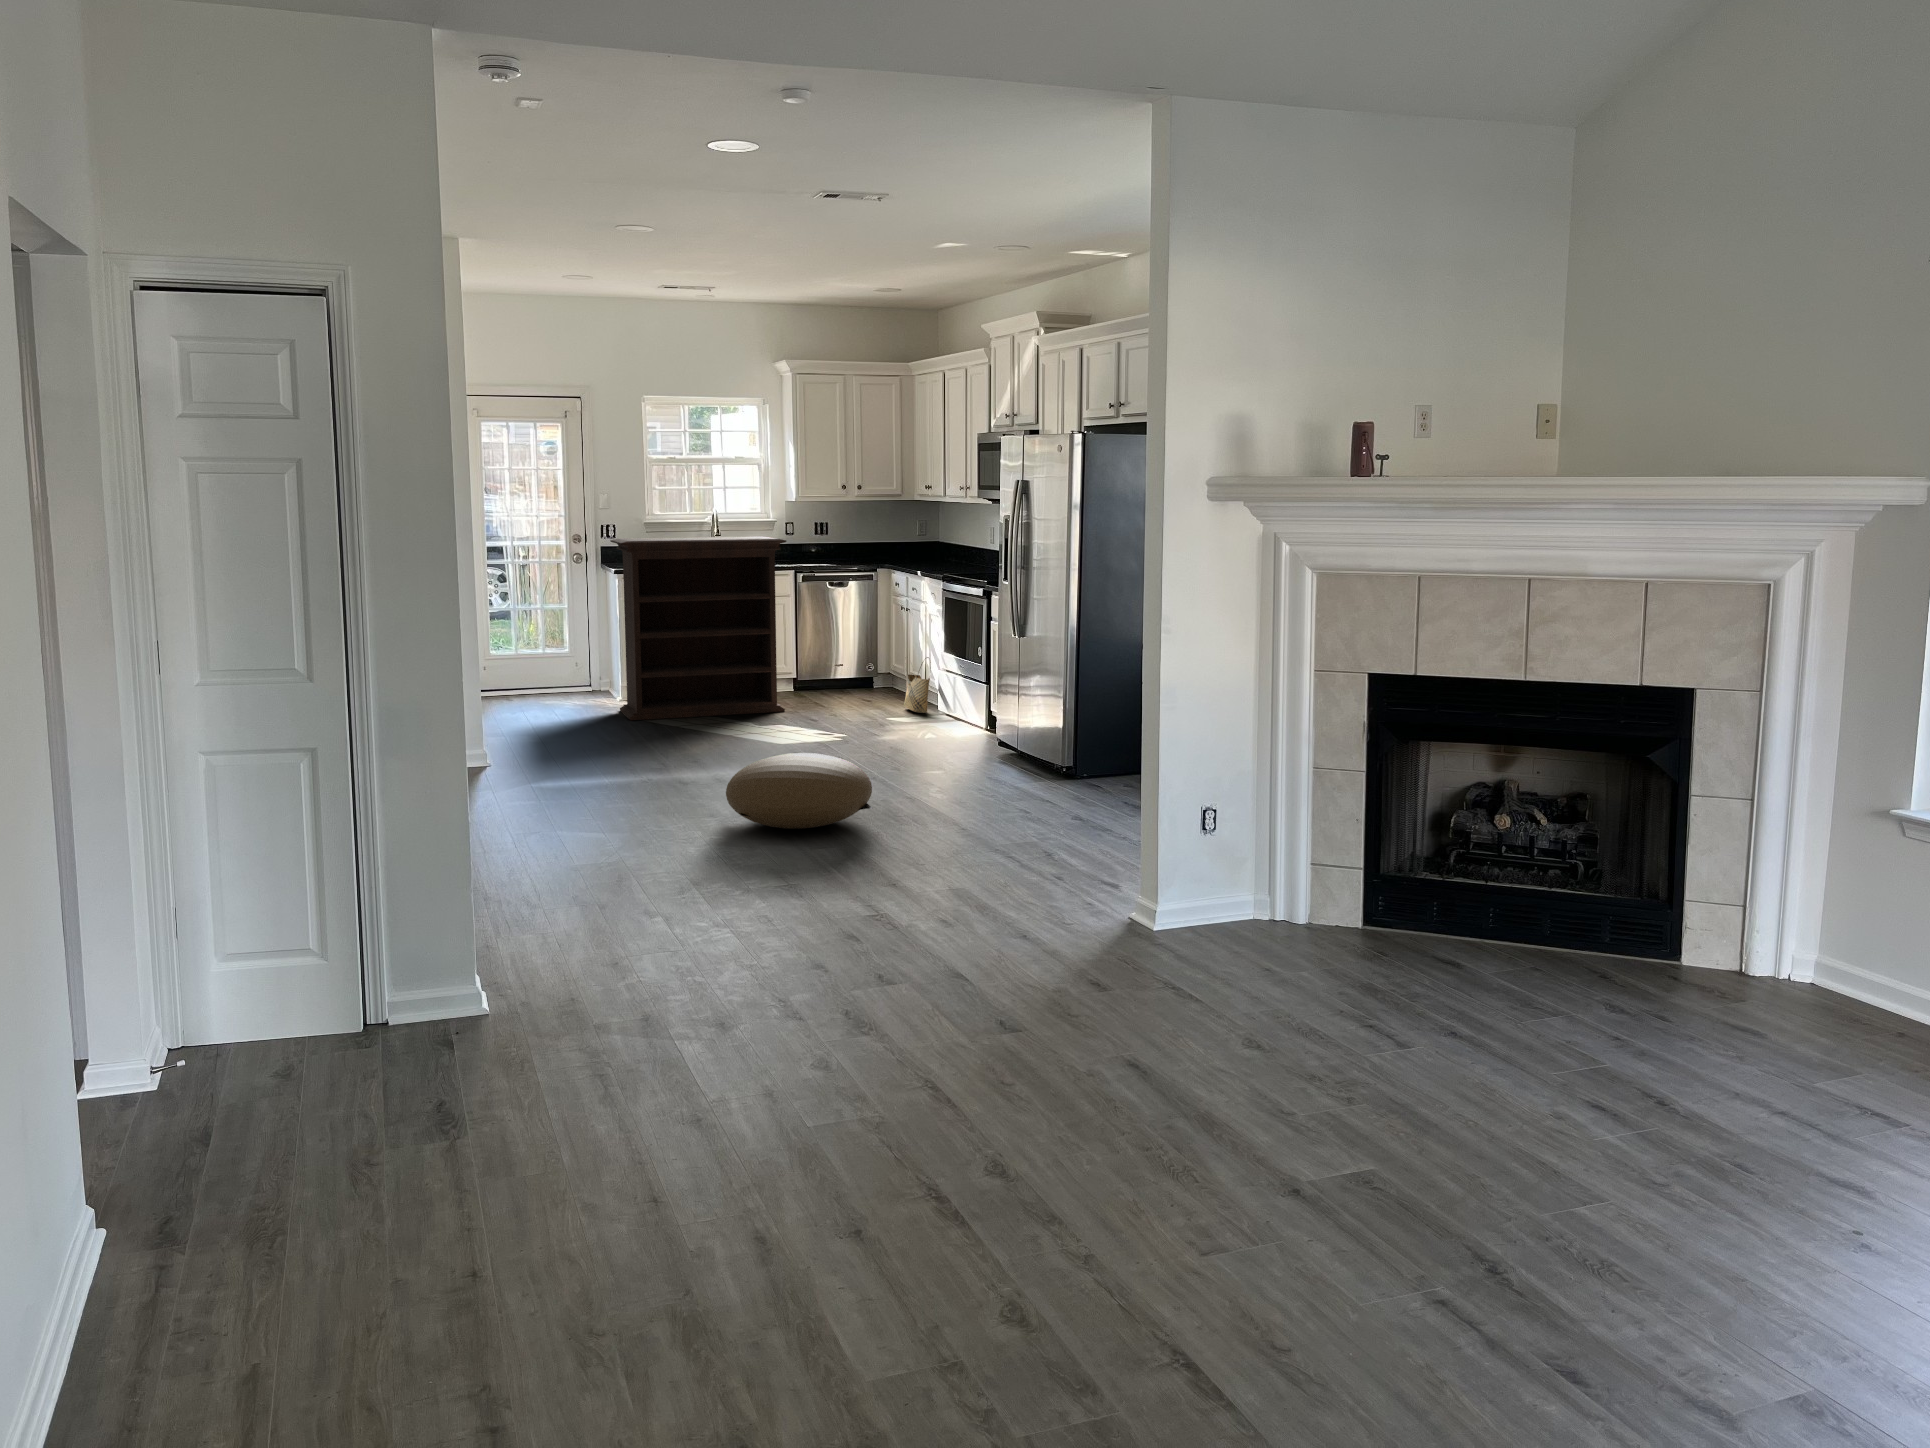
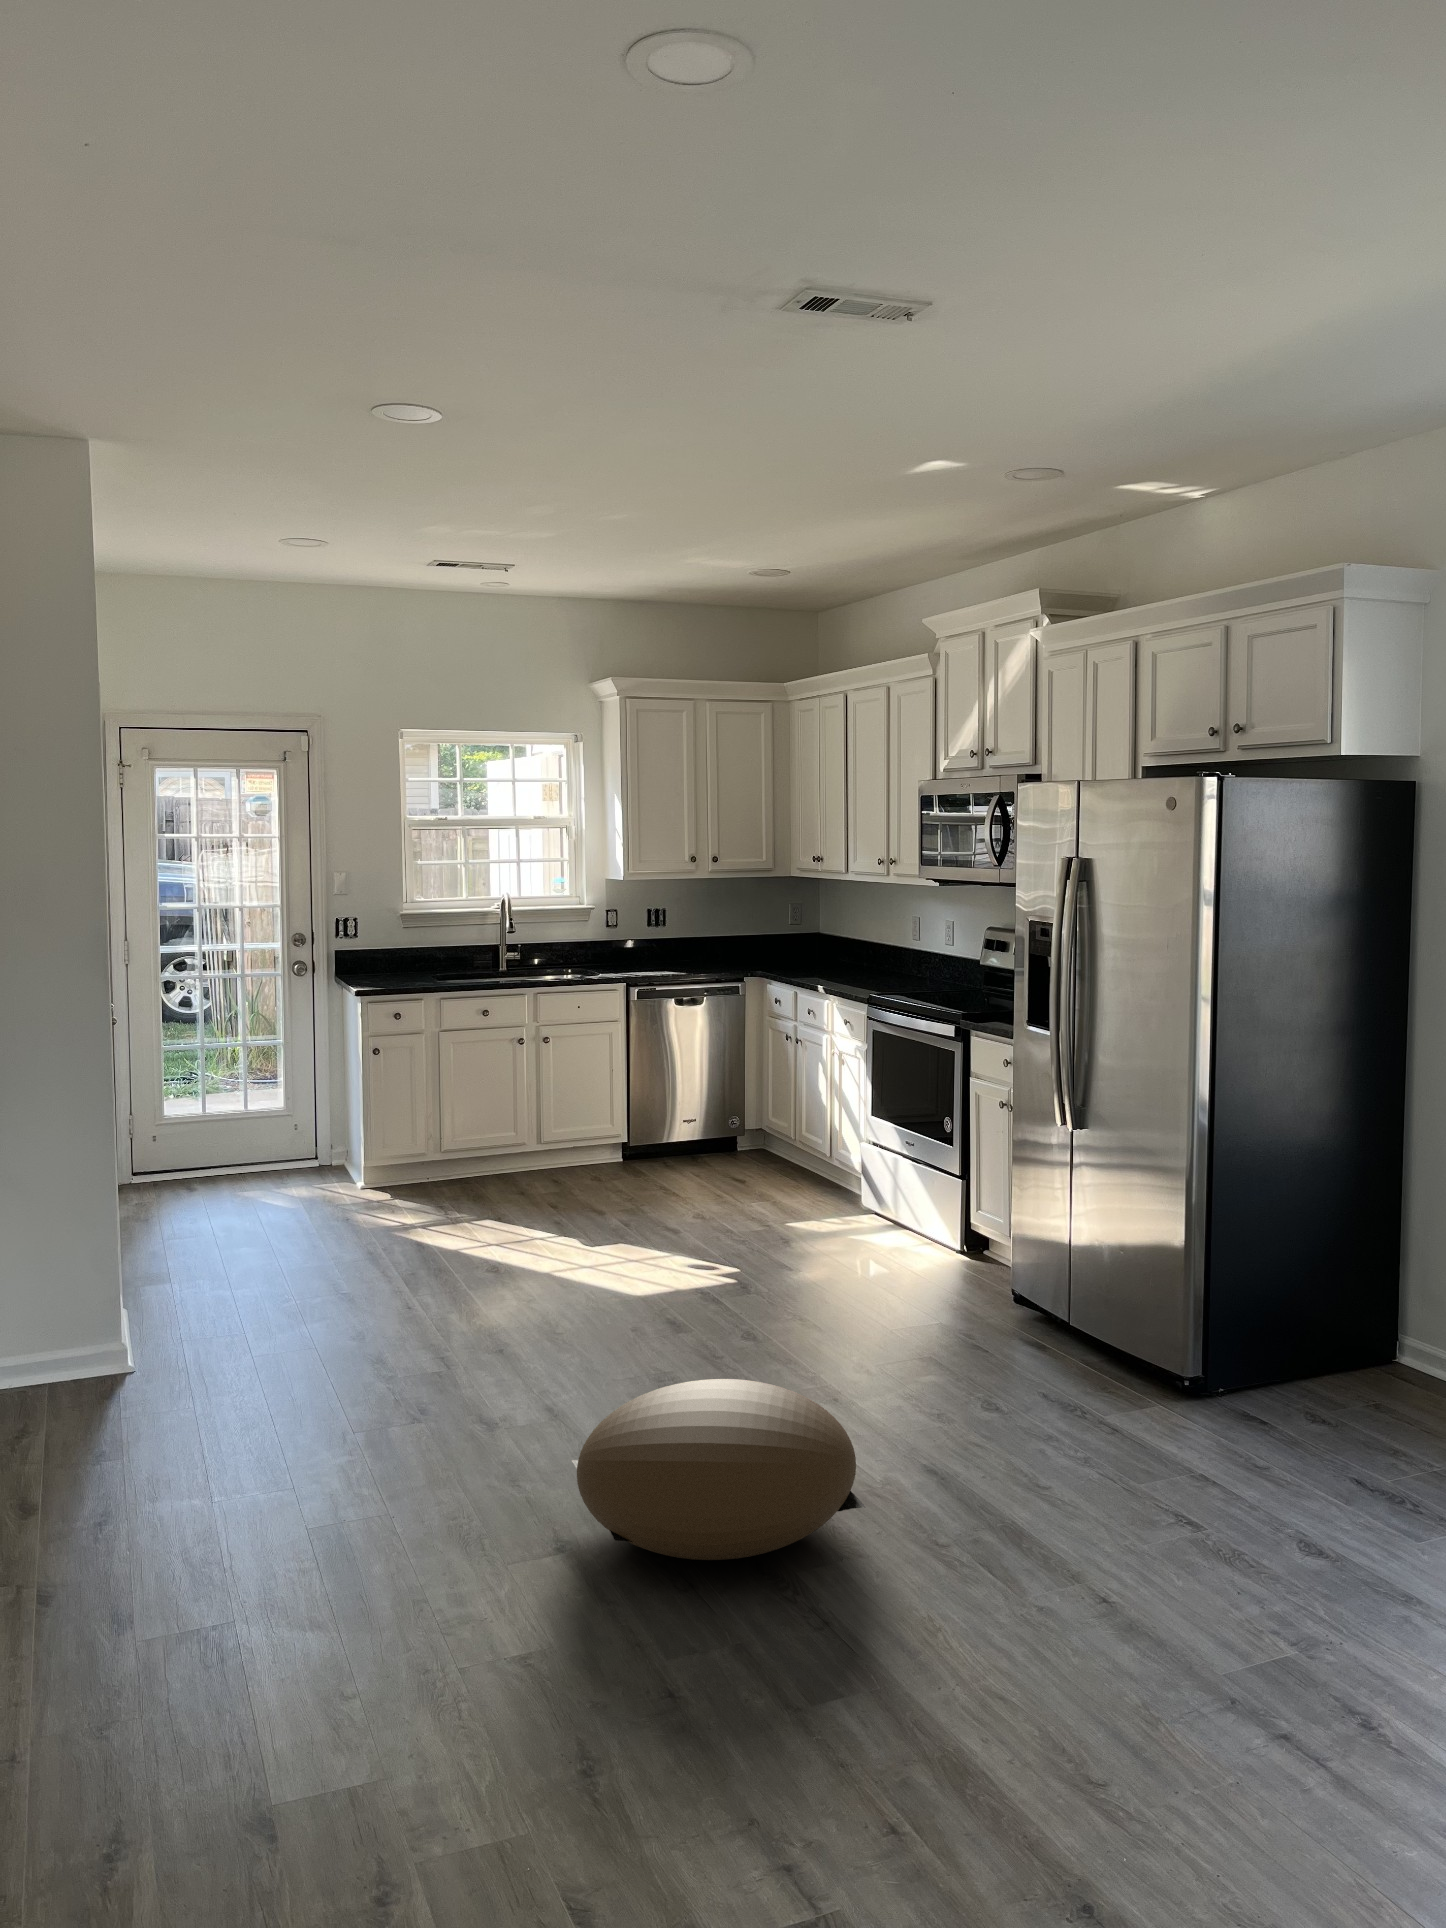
bookshelf: present [610,536,786,720] -> none [350,936,621,1231]
woven basket: present [904,657,931,713] -> none [799,1118,842,1206]

